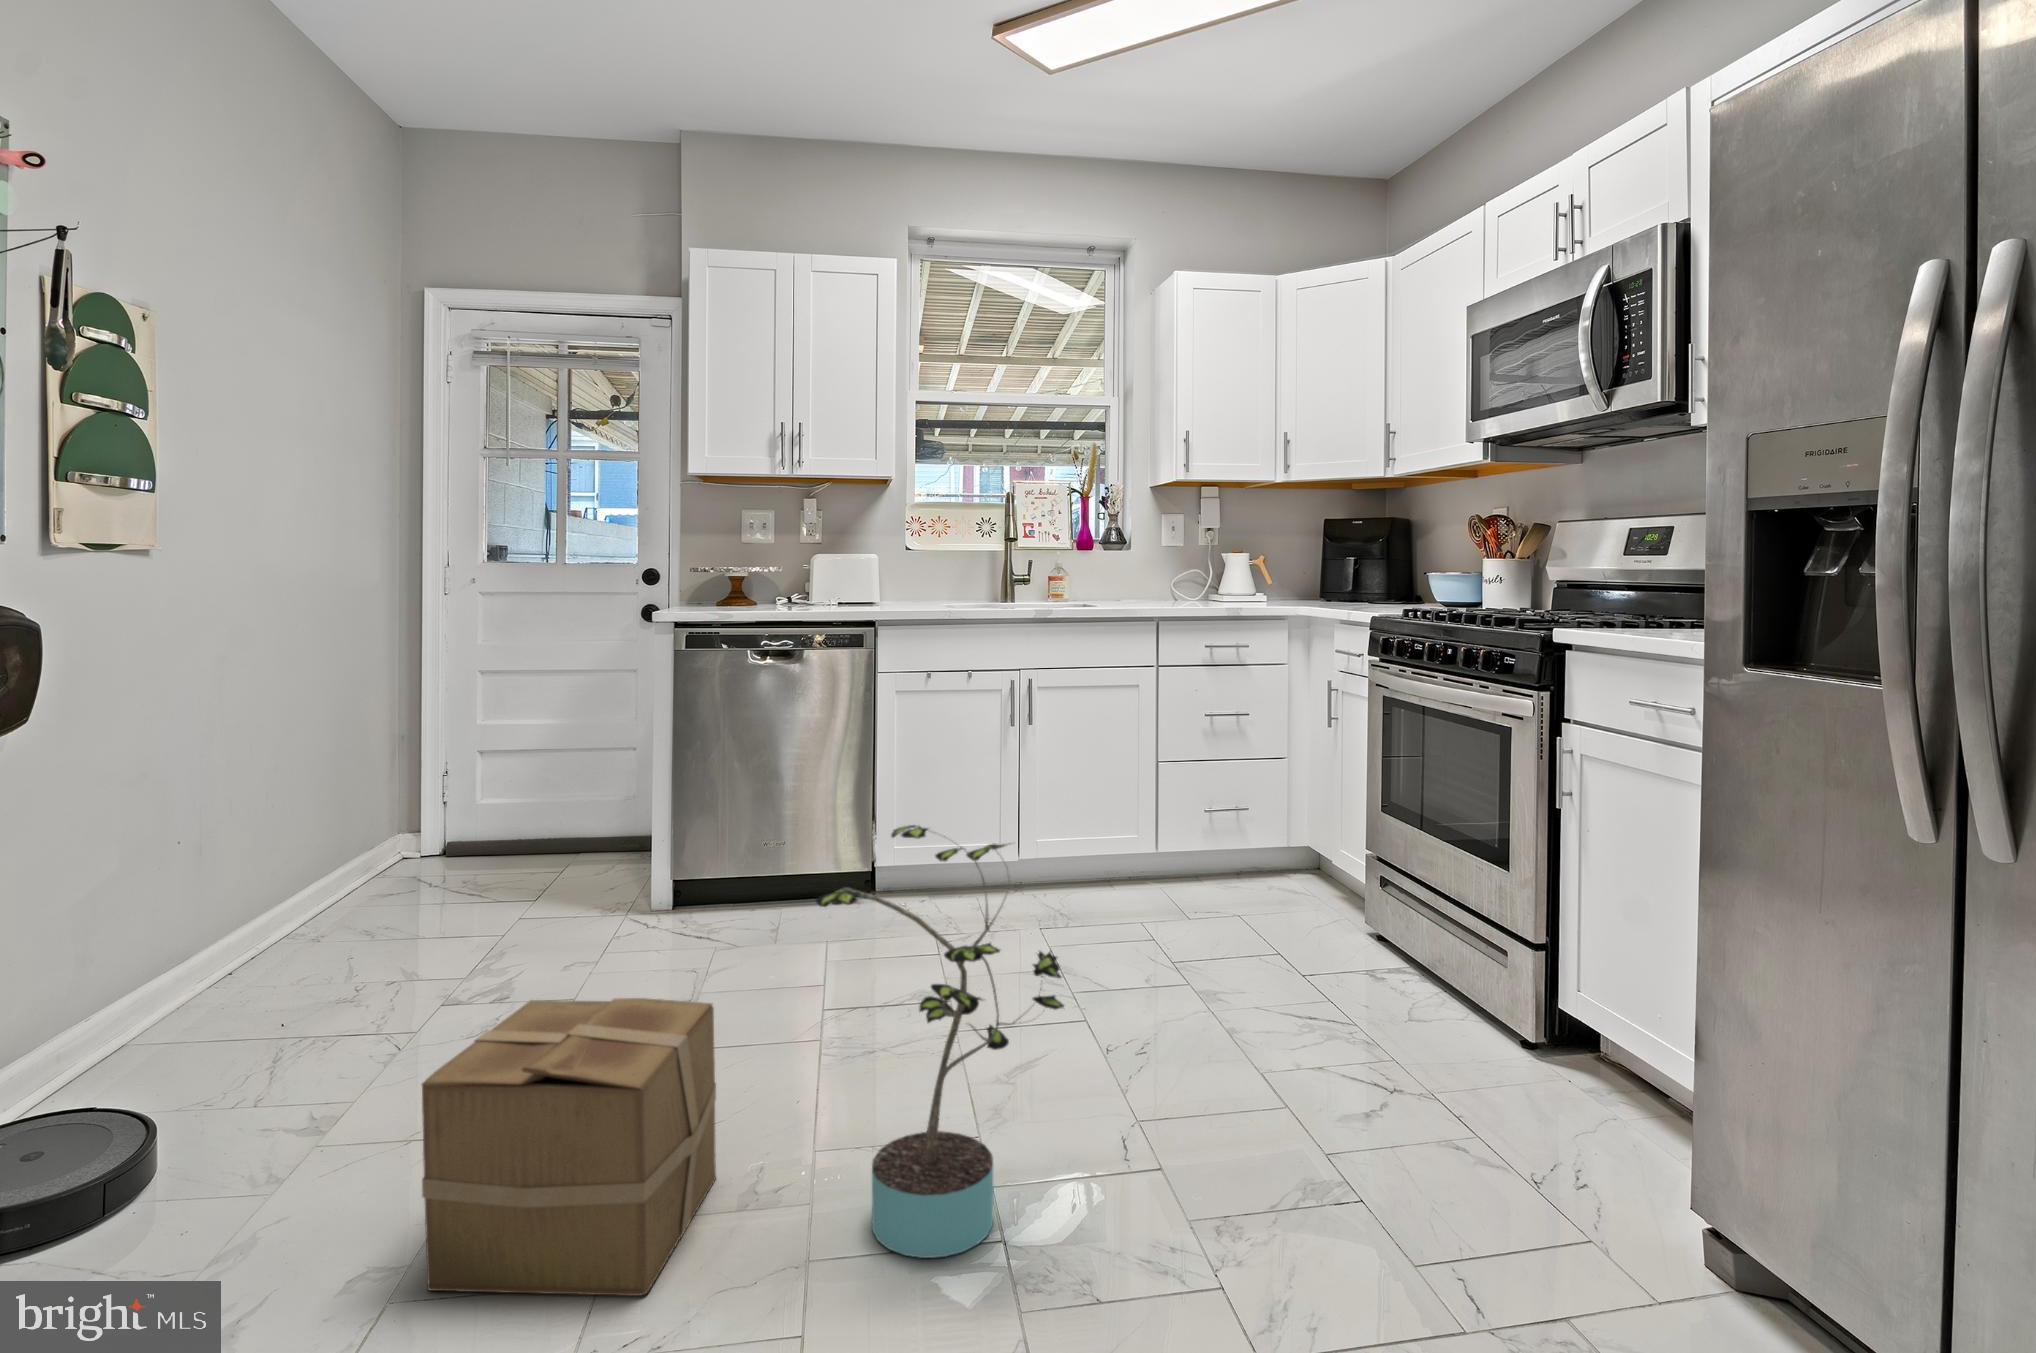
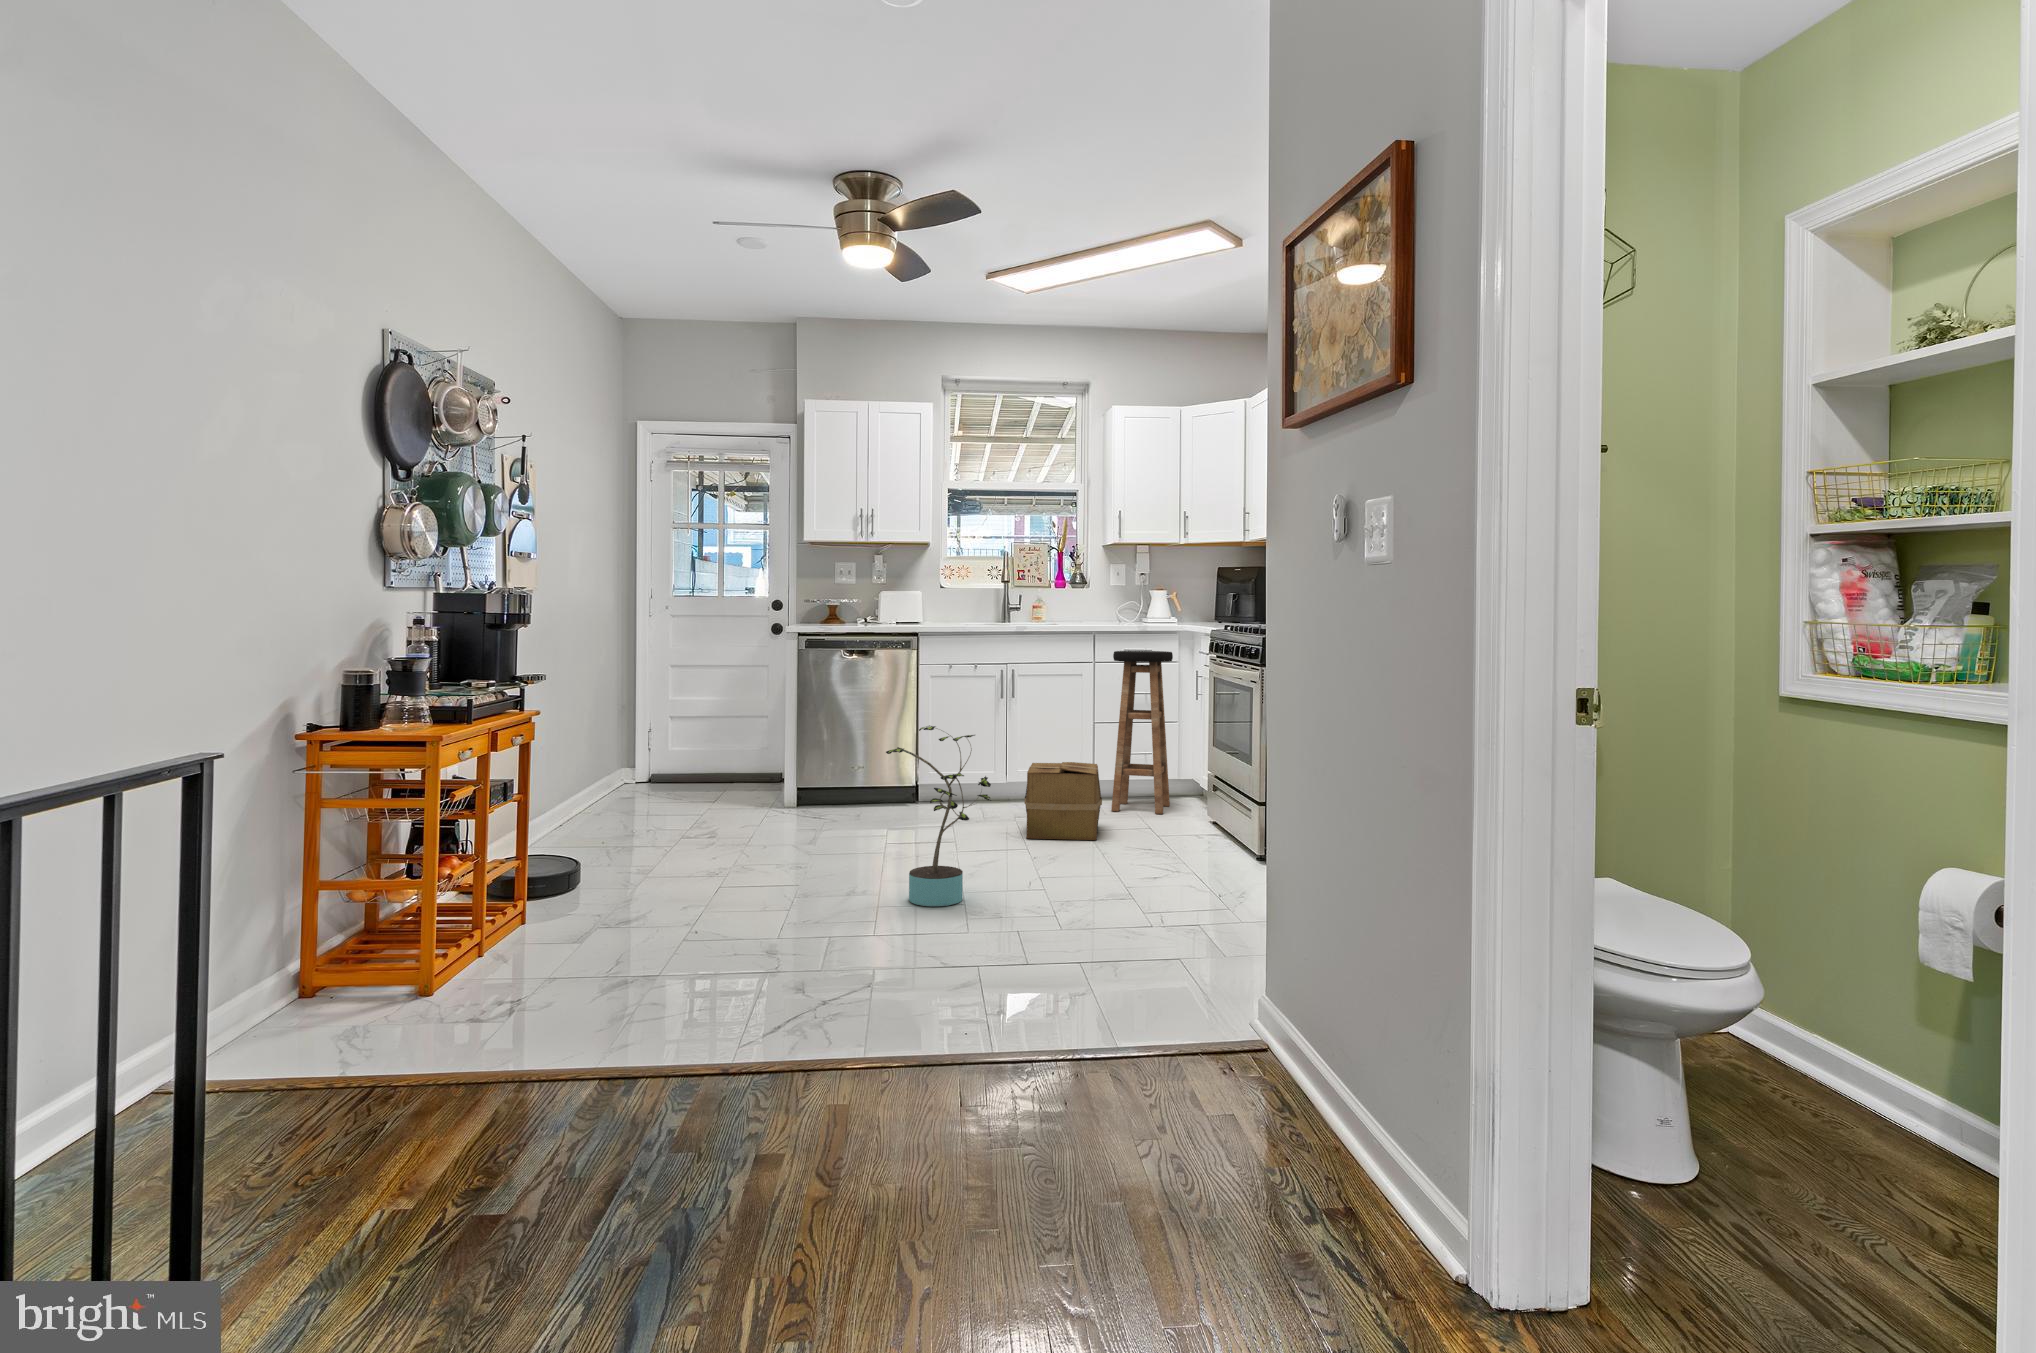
bar stool: none [1191,647,1288,914] -> present [1111,651,1173,814]
cardboard box: present [422,998,716,1296] -> present [1024,762,1102,840]

